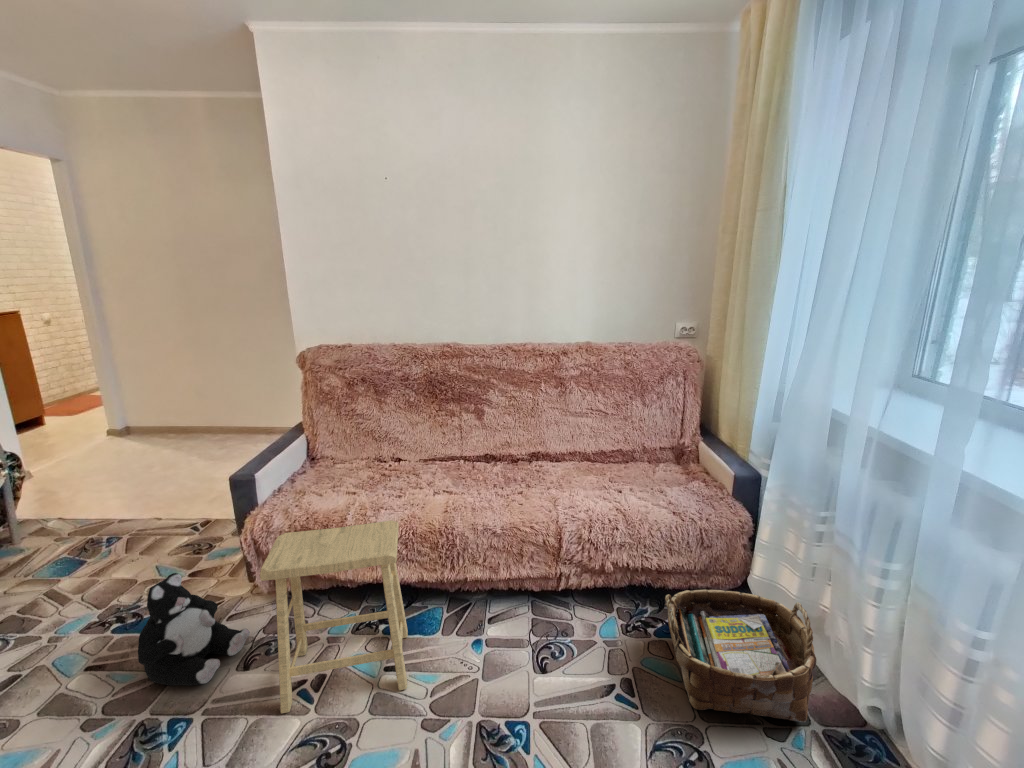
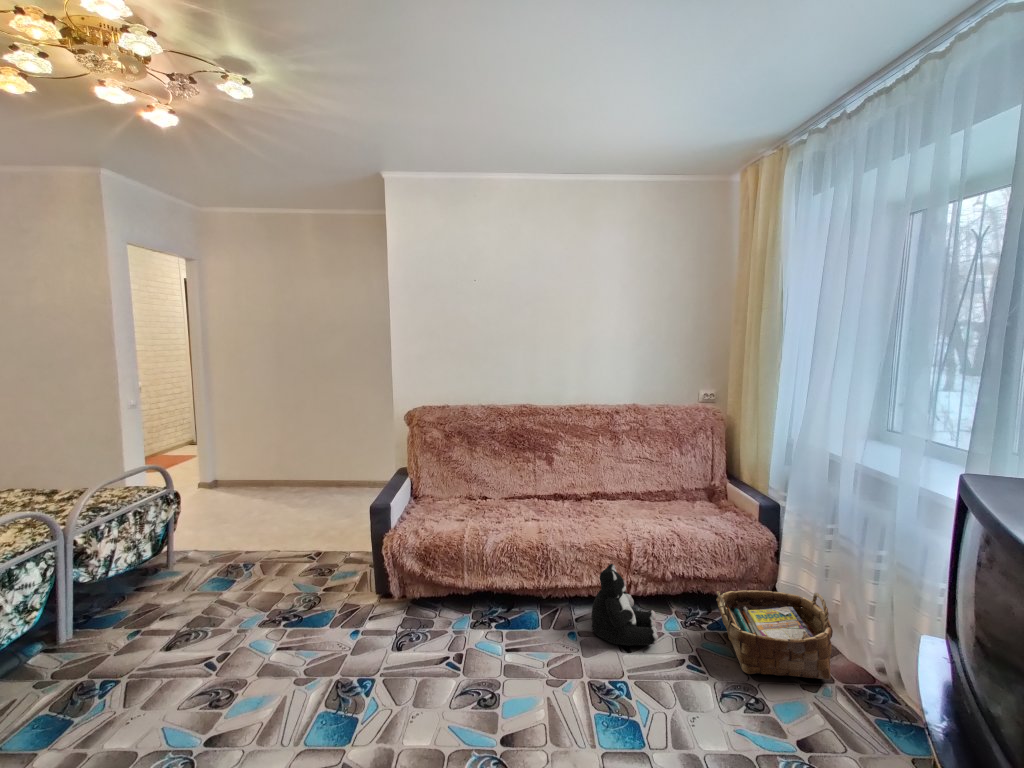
footstool: present [260,520,408,713] -> none [433,533,527,677]
plush toy: present [138,573,250,686] -> present [591,564,658,646]

